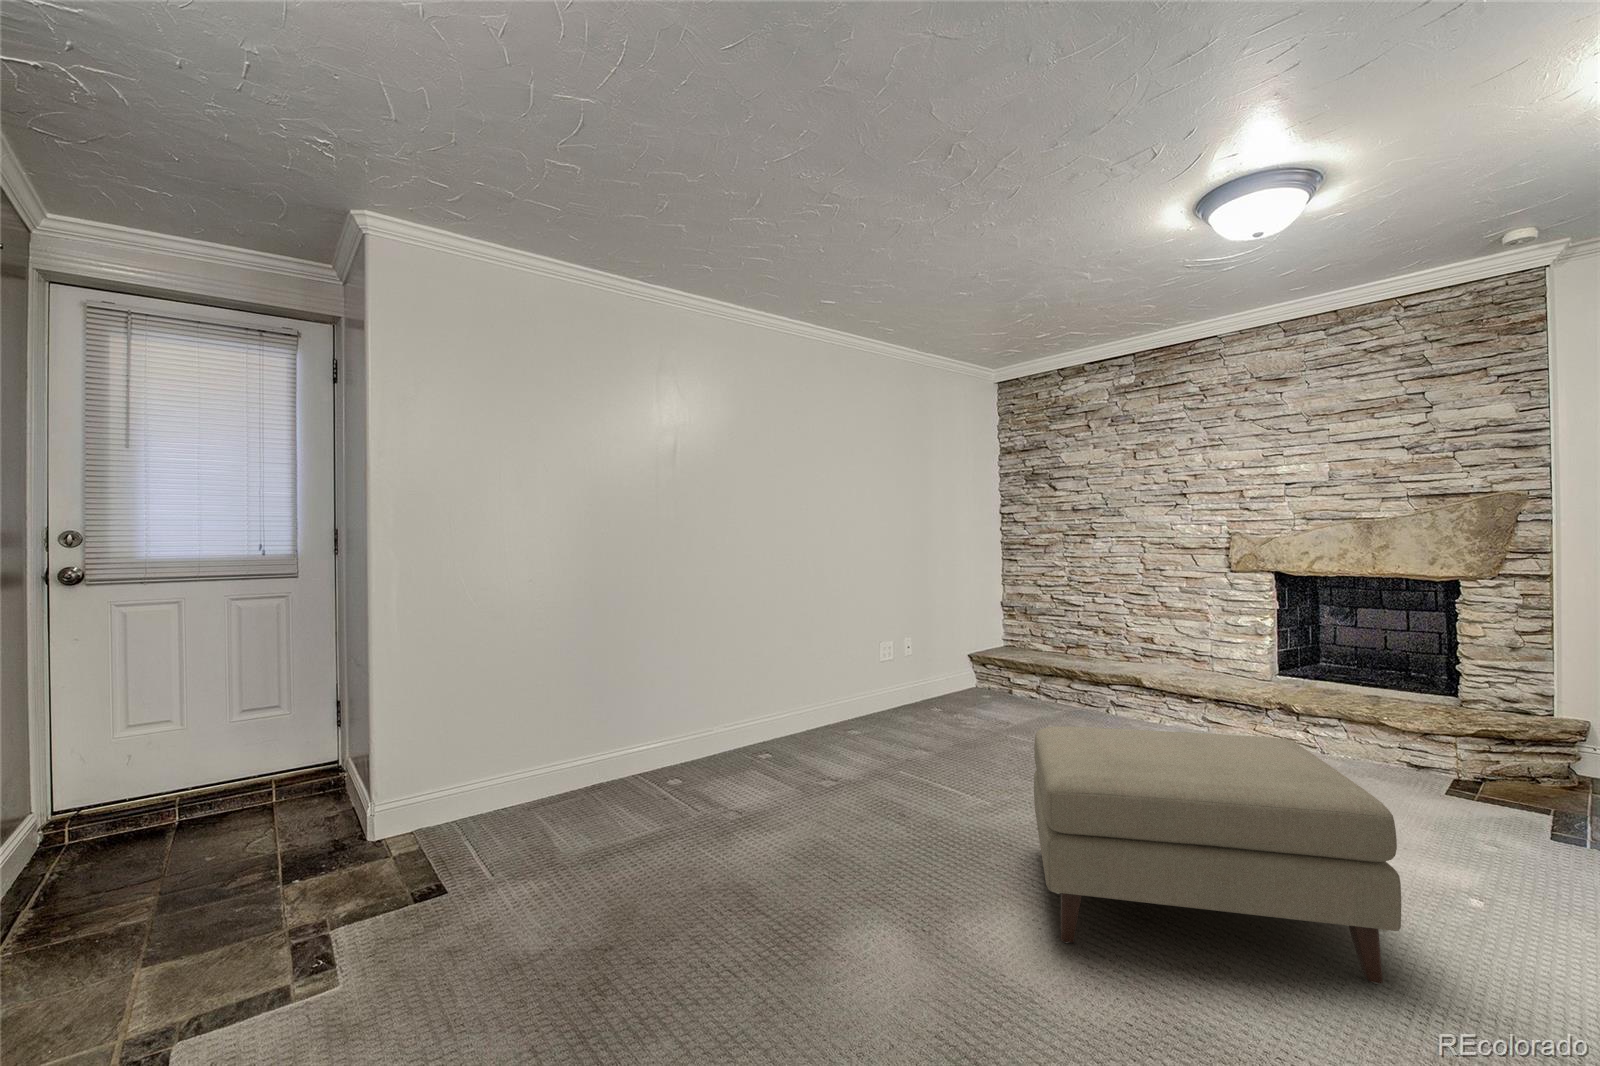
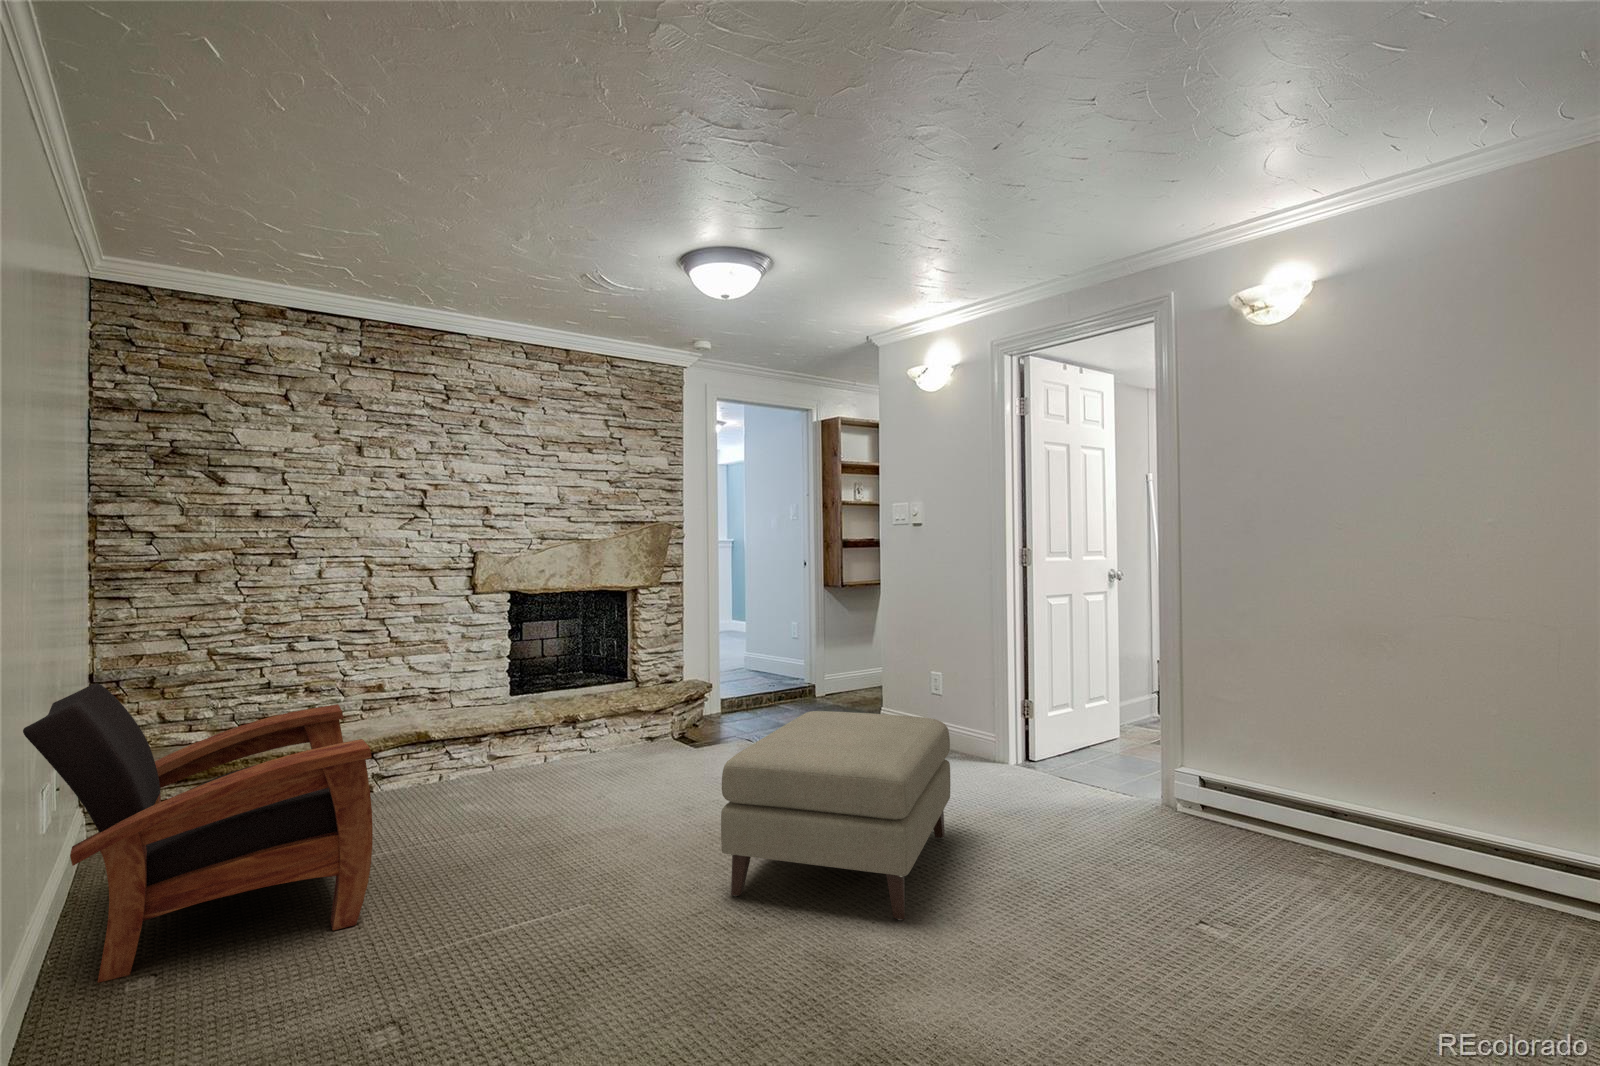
armchair: none [837,601,1015,755] -> present [23,684,373,983]

